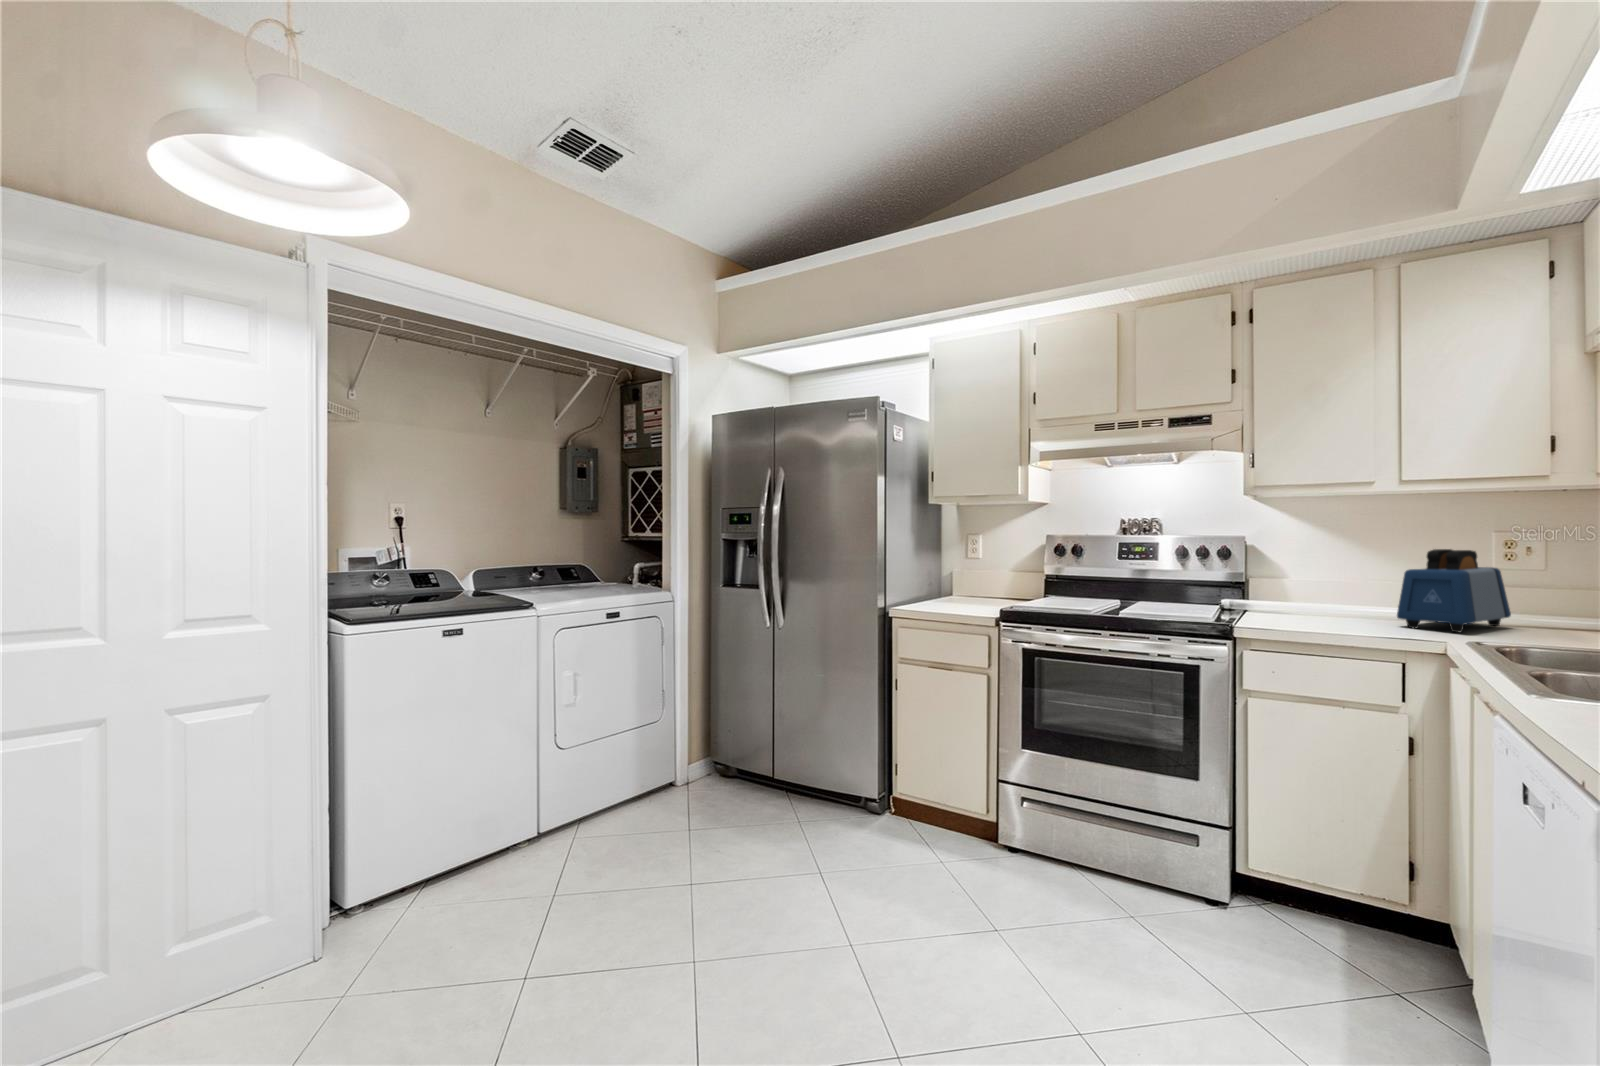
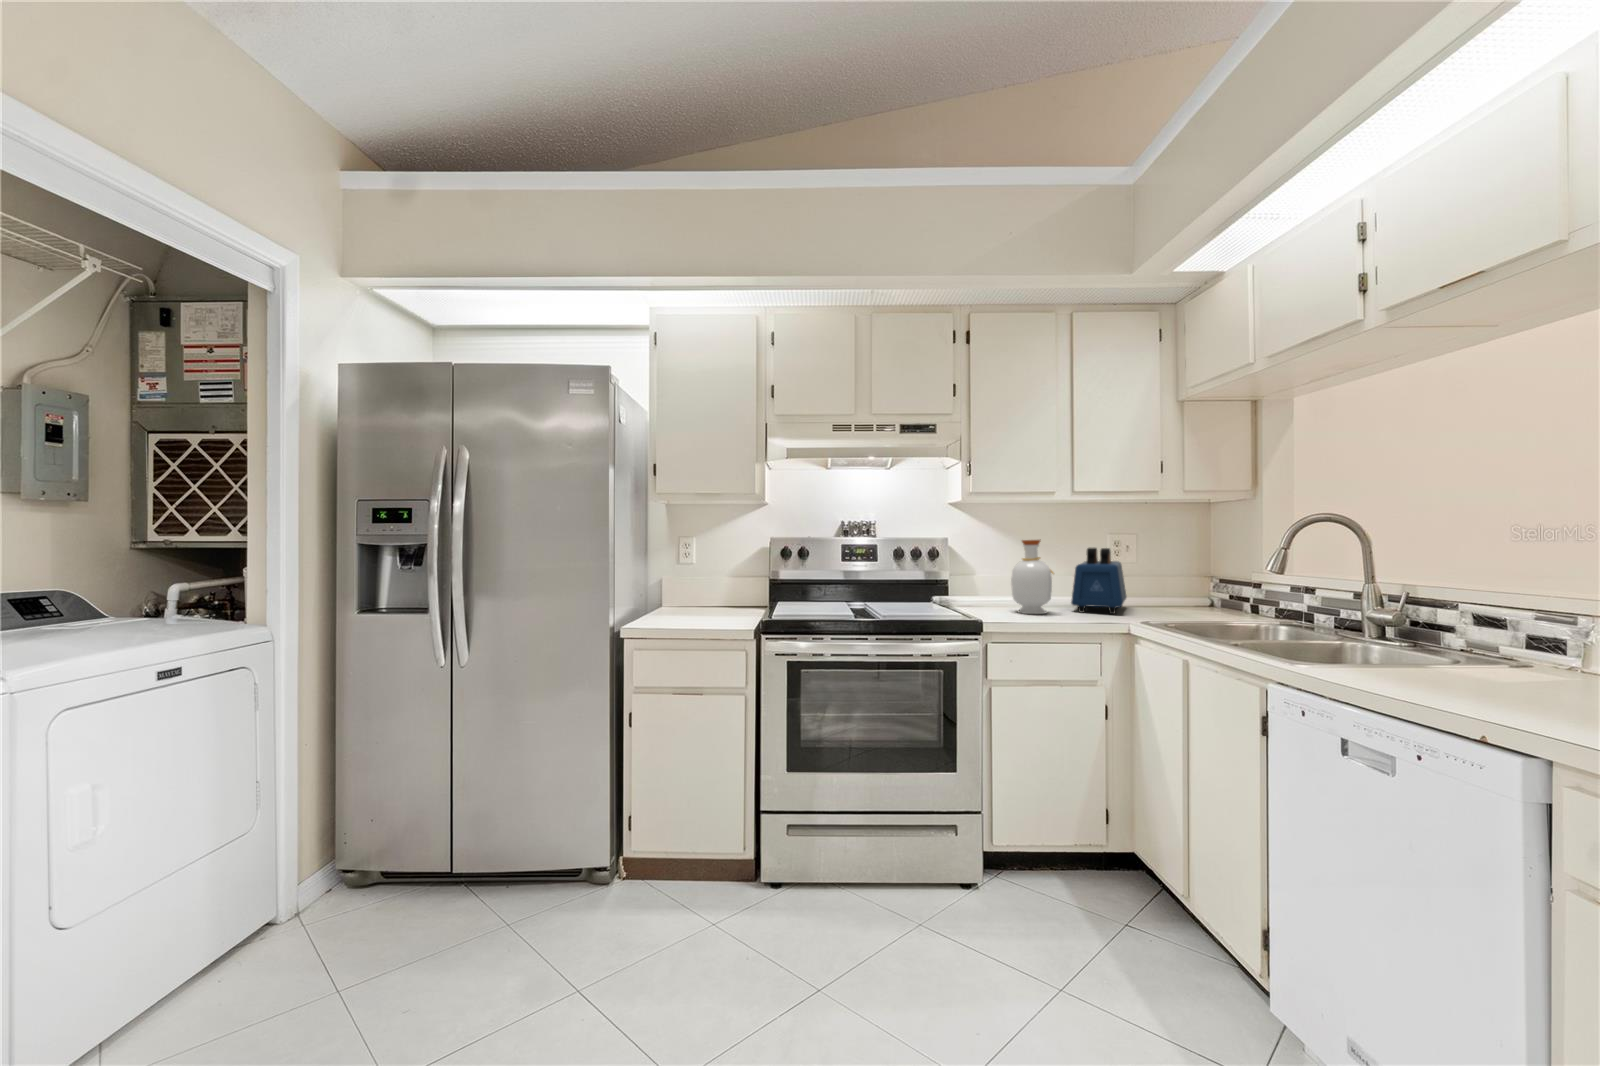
bottle: none [1303,539,1363,625] -> present [1011,540,1054,614]

